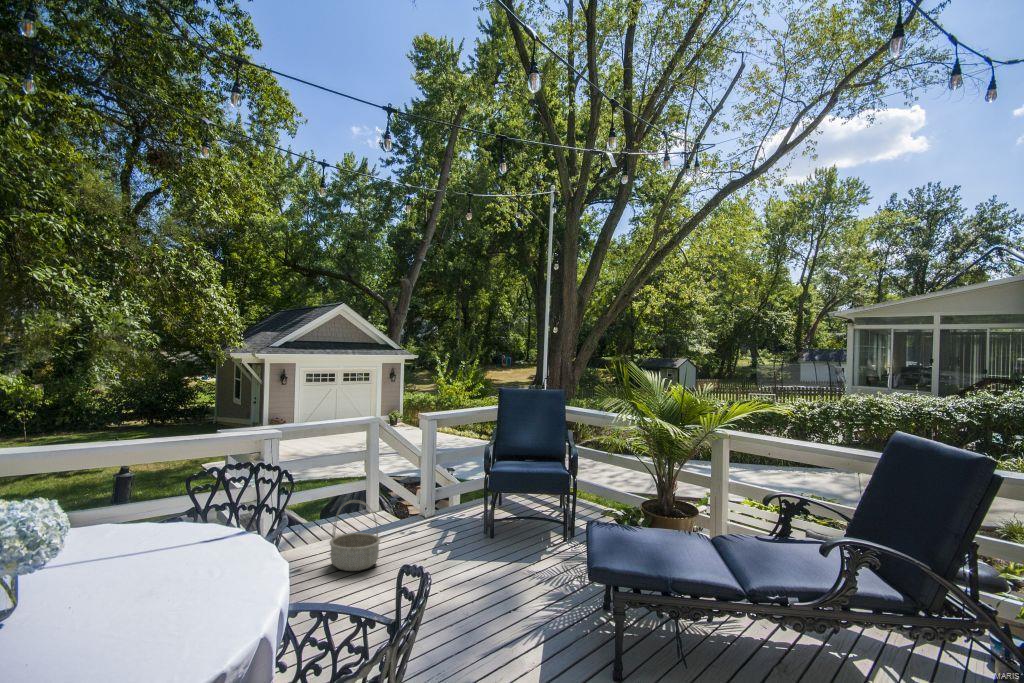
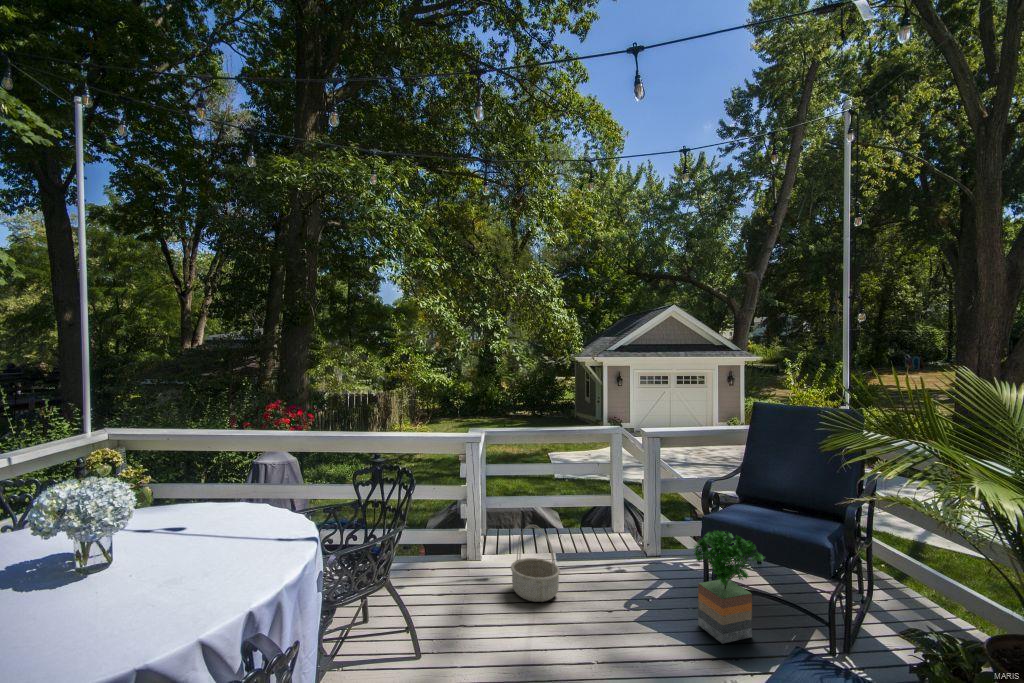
potted tree: none [496,475,544,559] -> present [694,530,764,644]

